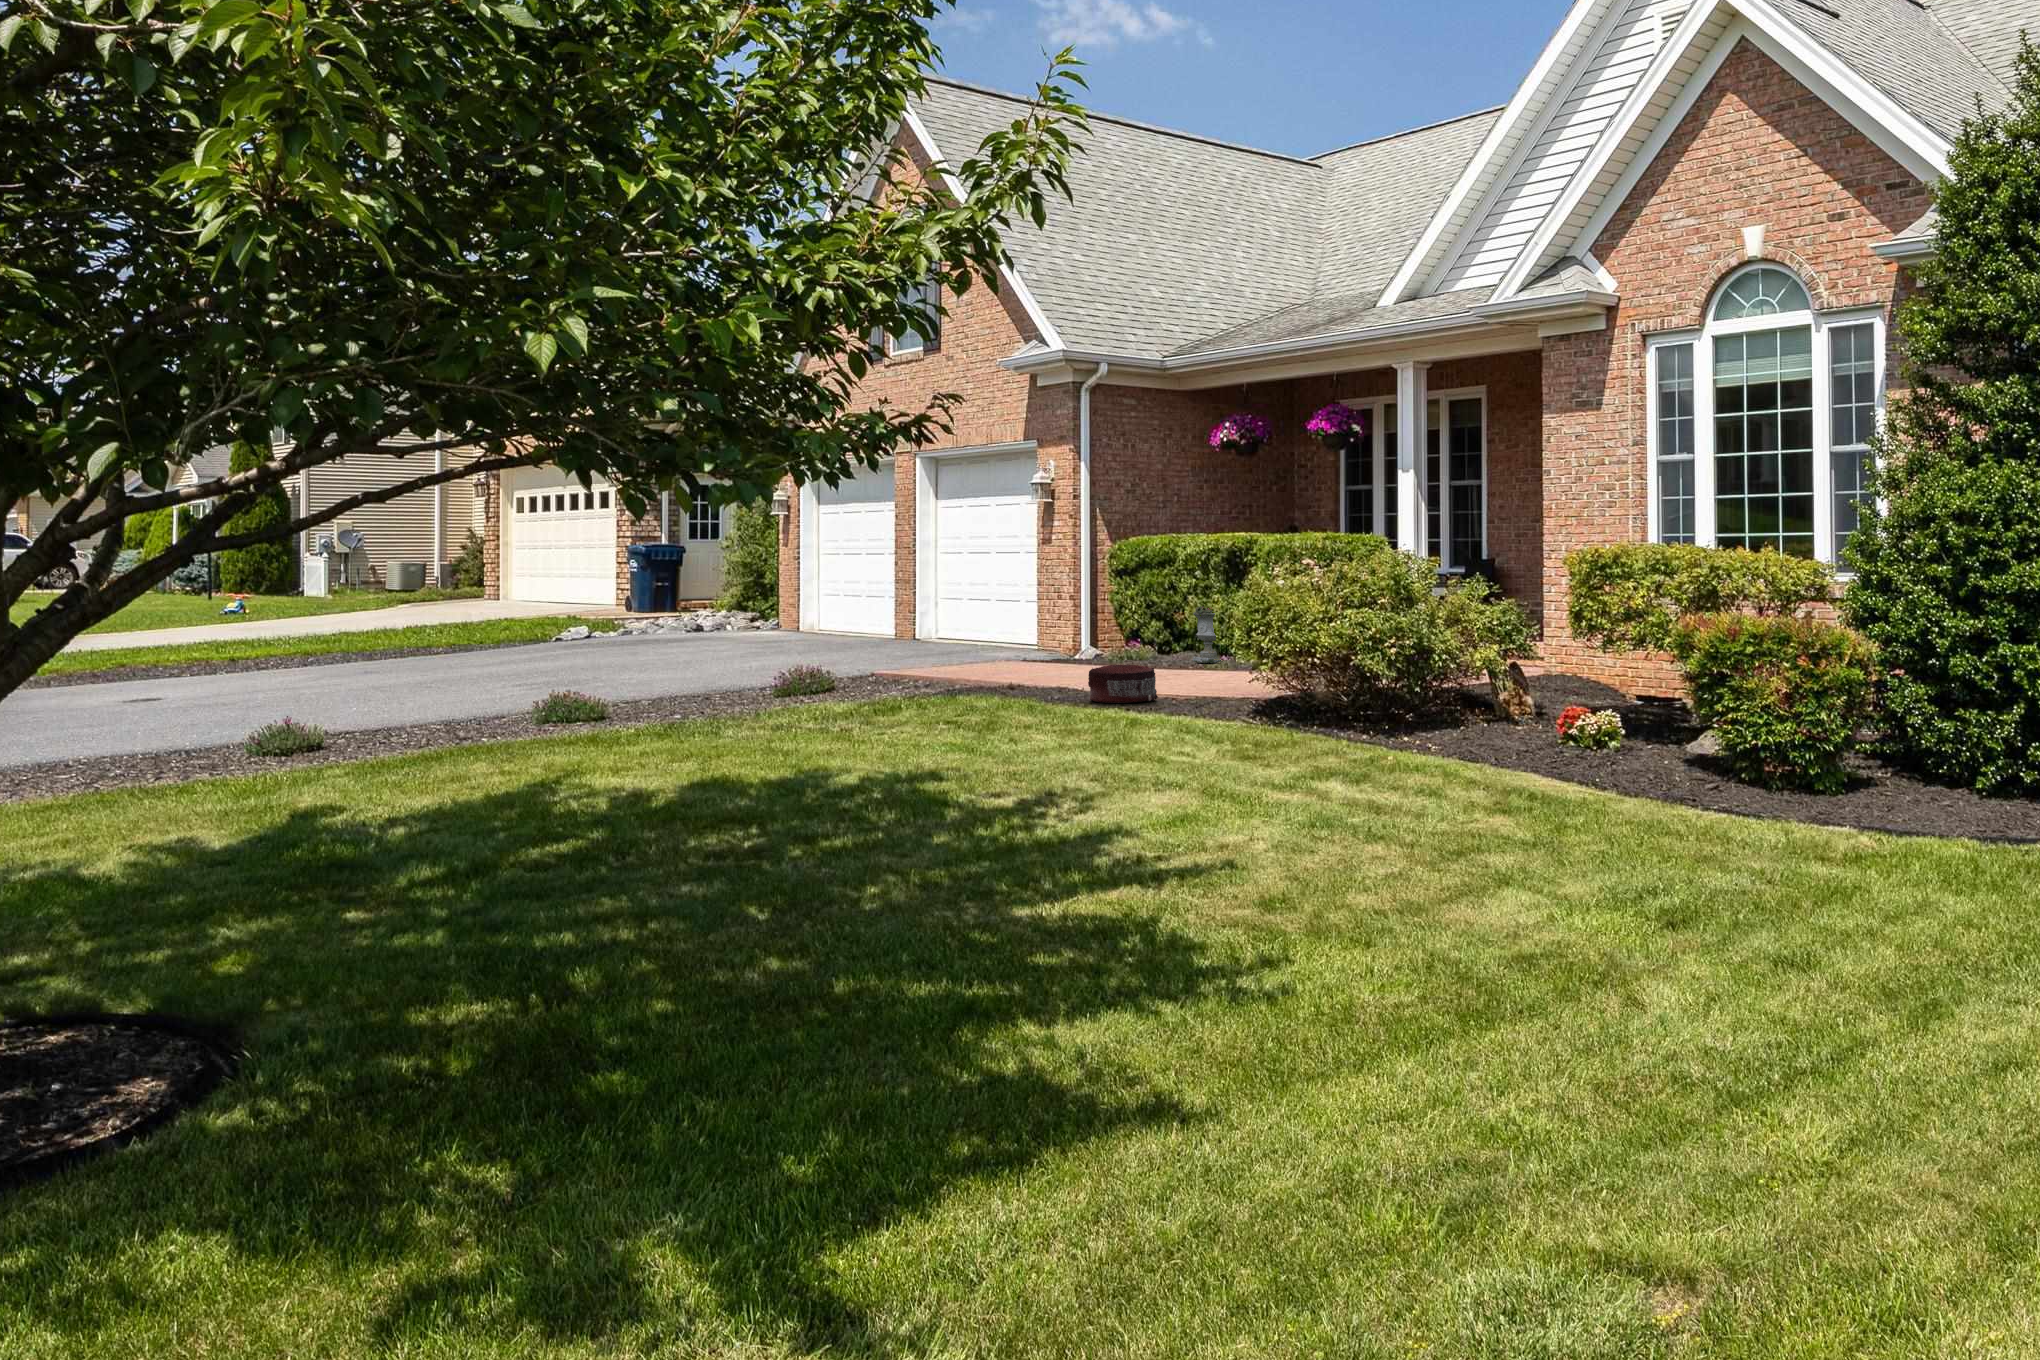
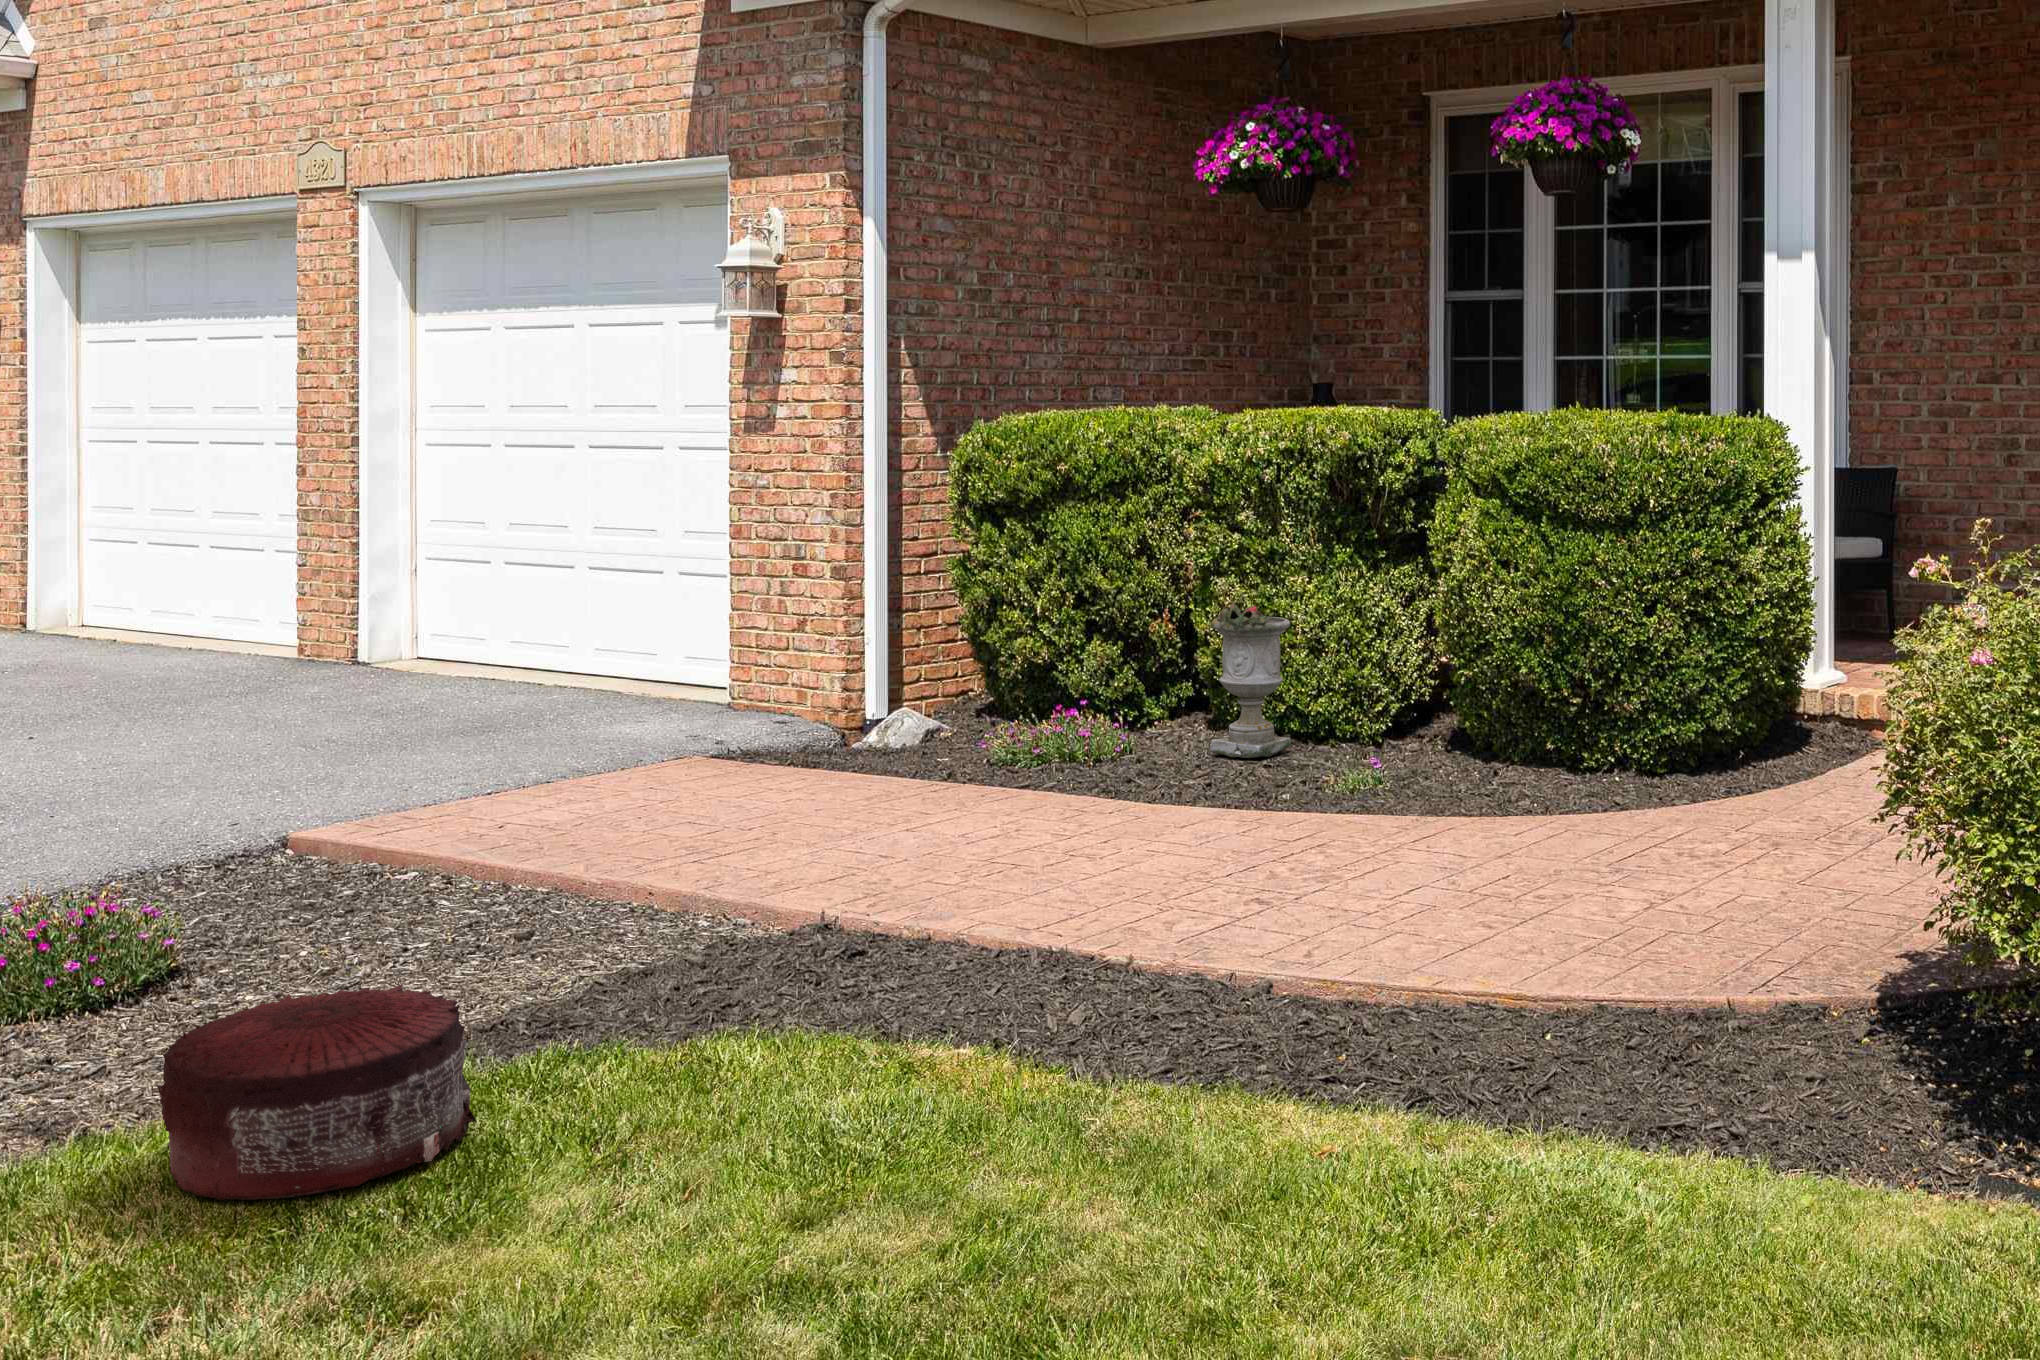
pouf: present [1088,665,1158,703] -> present [157,984,477,1200]

